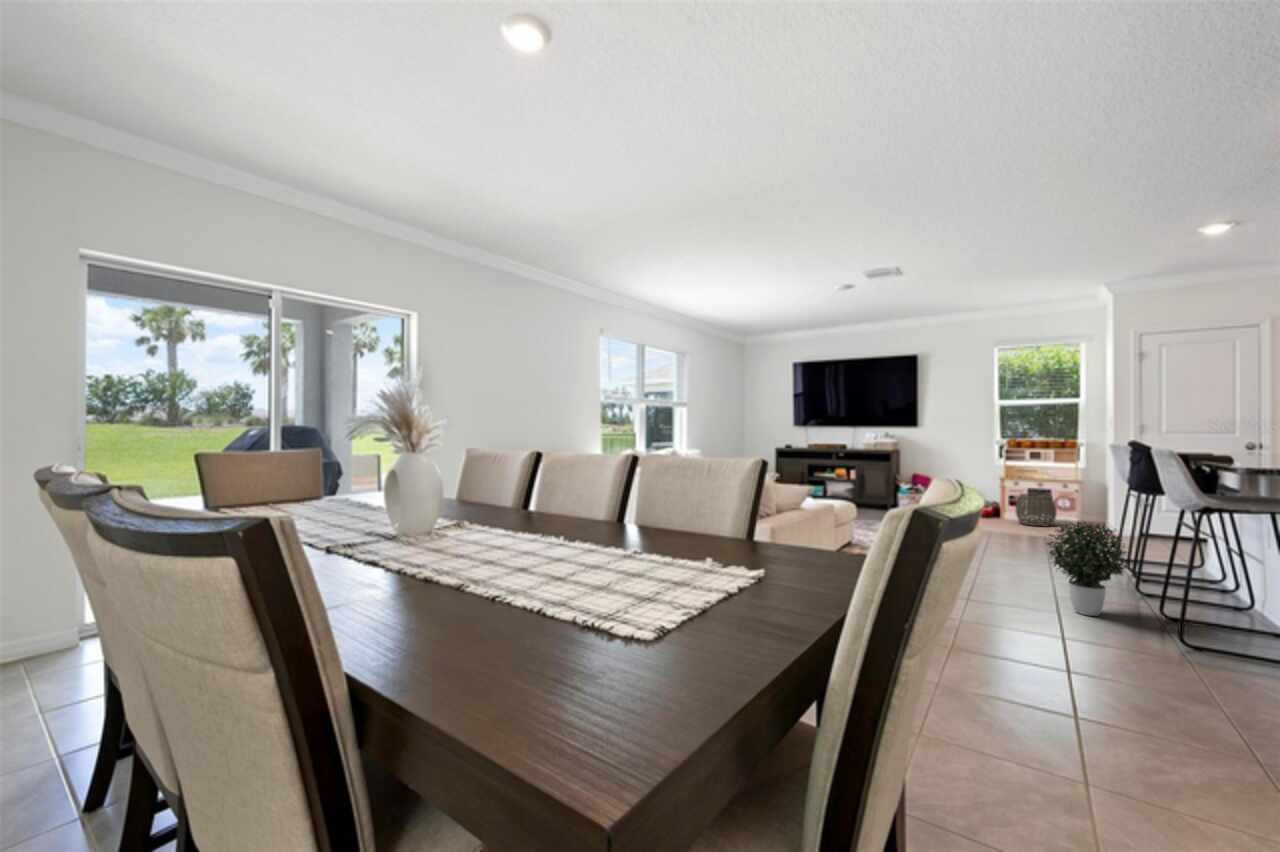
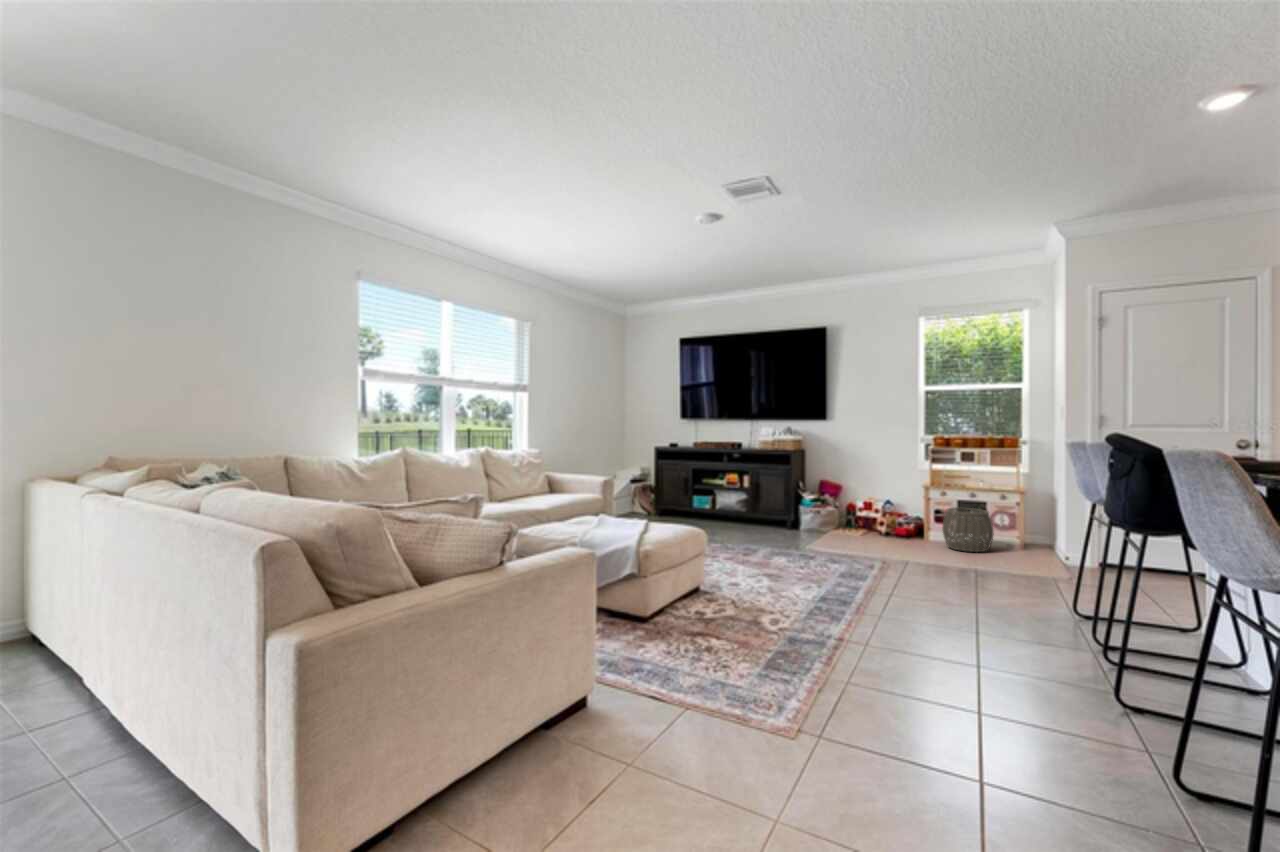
potted plant: present [1047,522,1130,616] -> none [987,596,1148,786]

